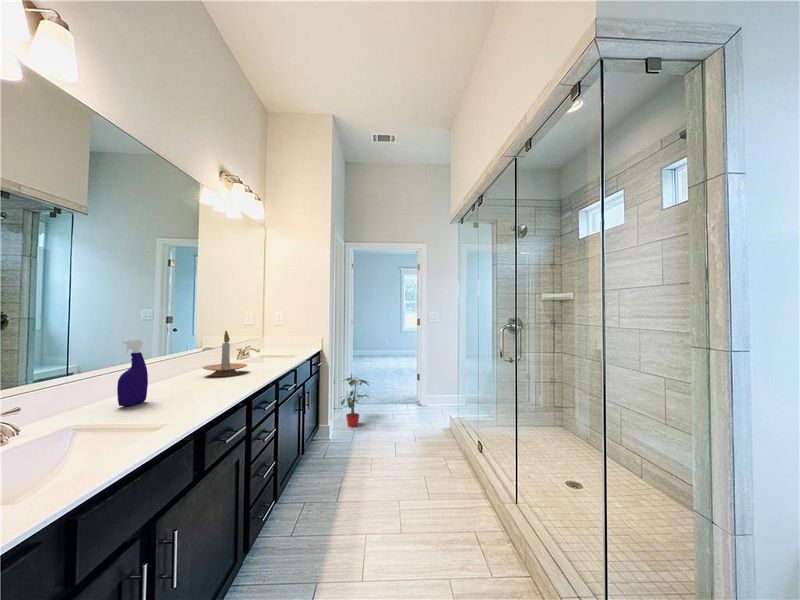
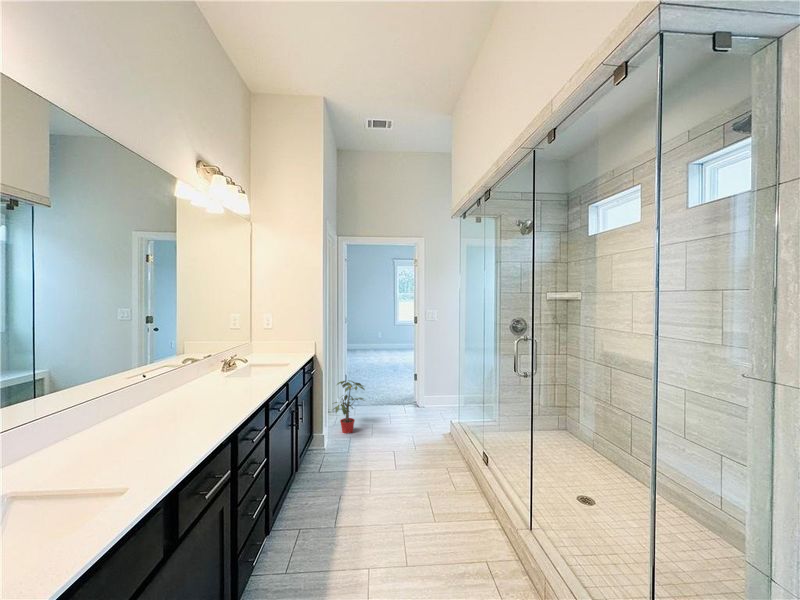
candle holder: present [203,331,247,376] -> none [181,345,233,399]
spray bottle: present [117,340,148,406] -> none [73,373,112,456]

